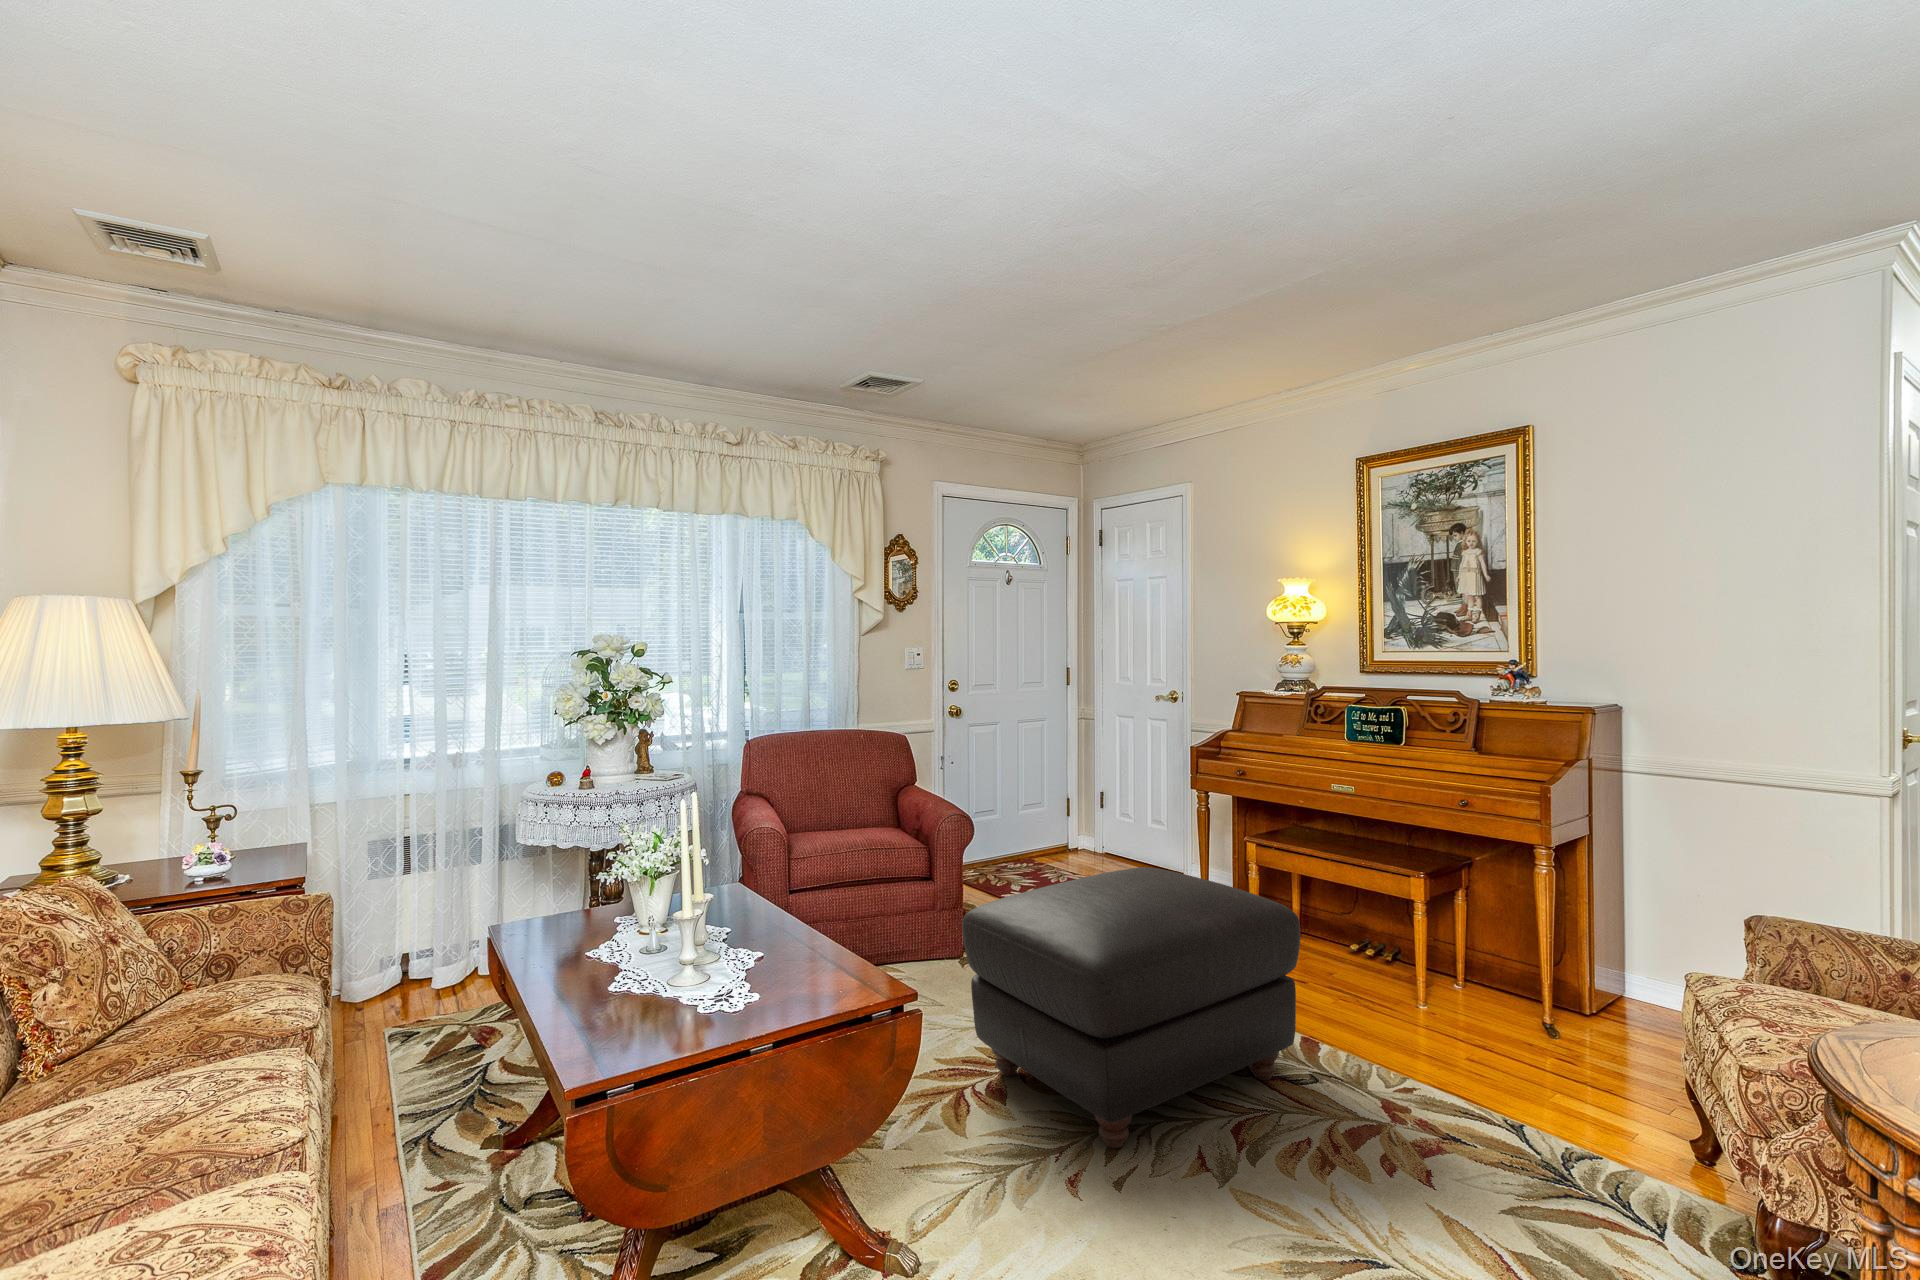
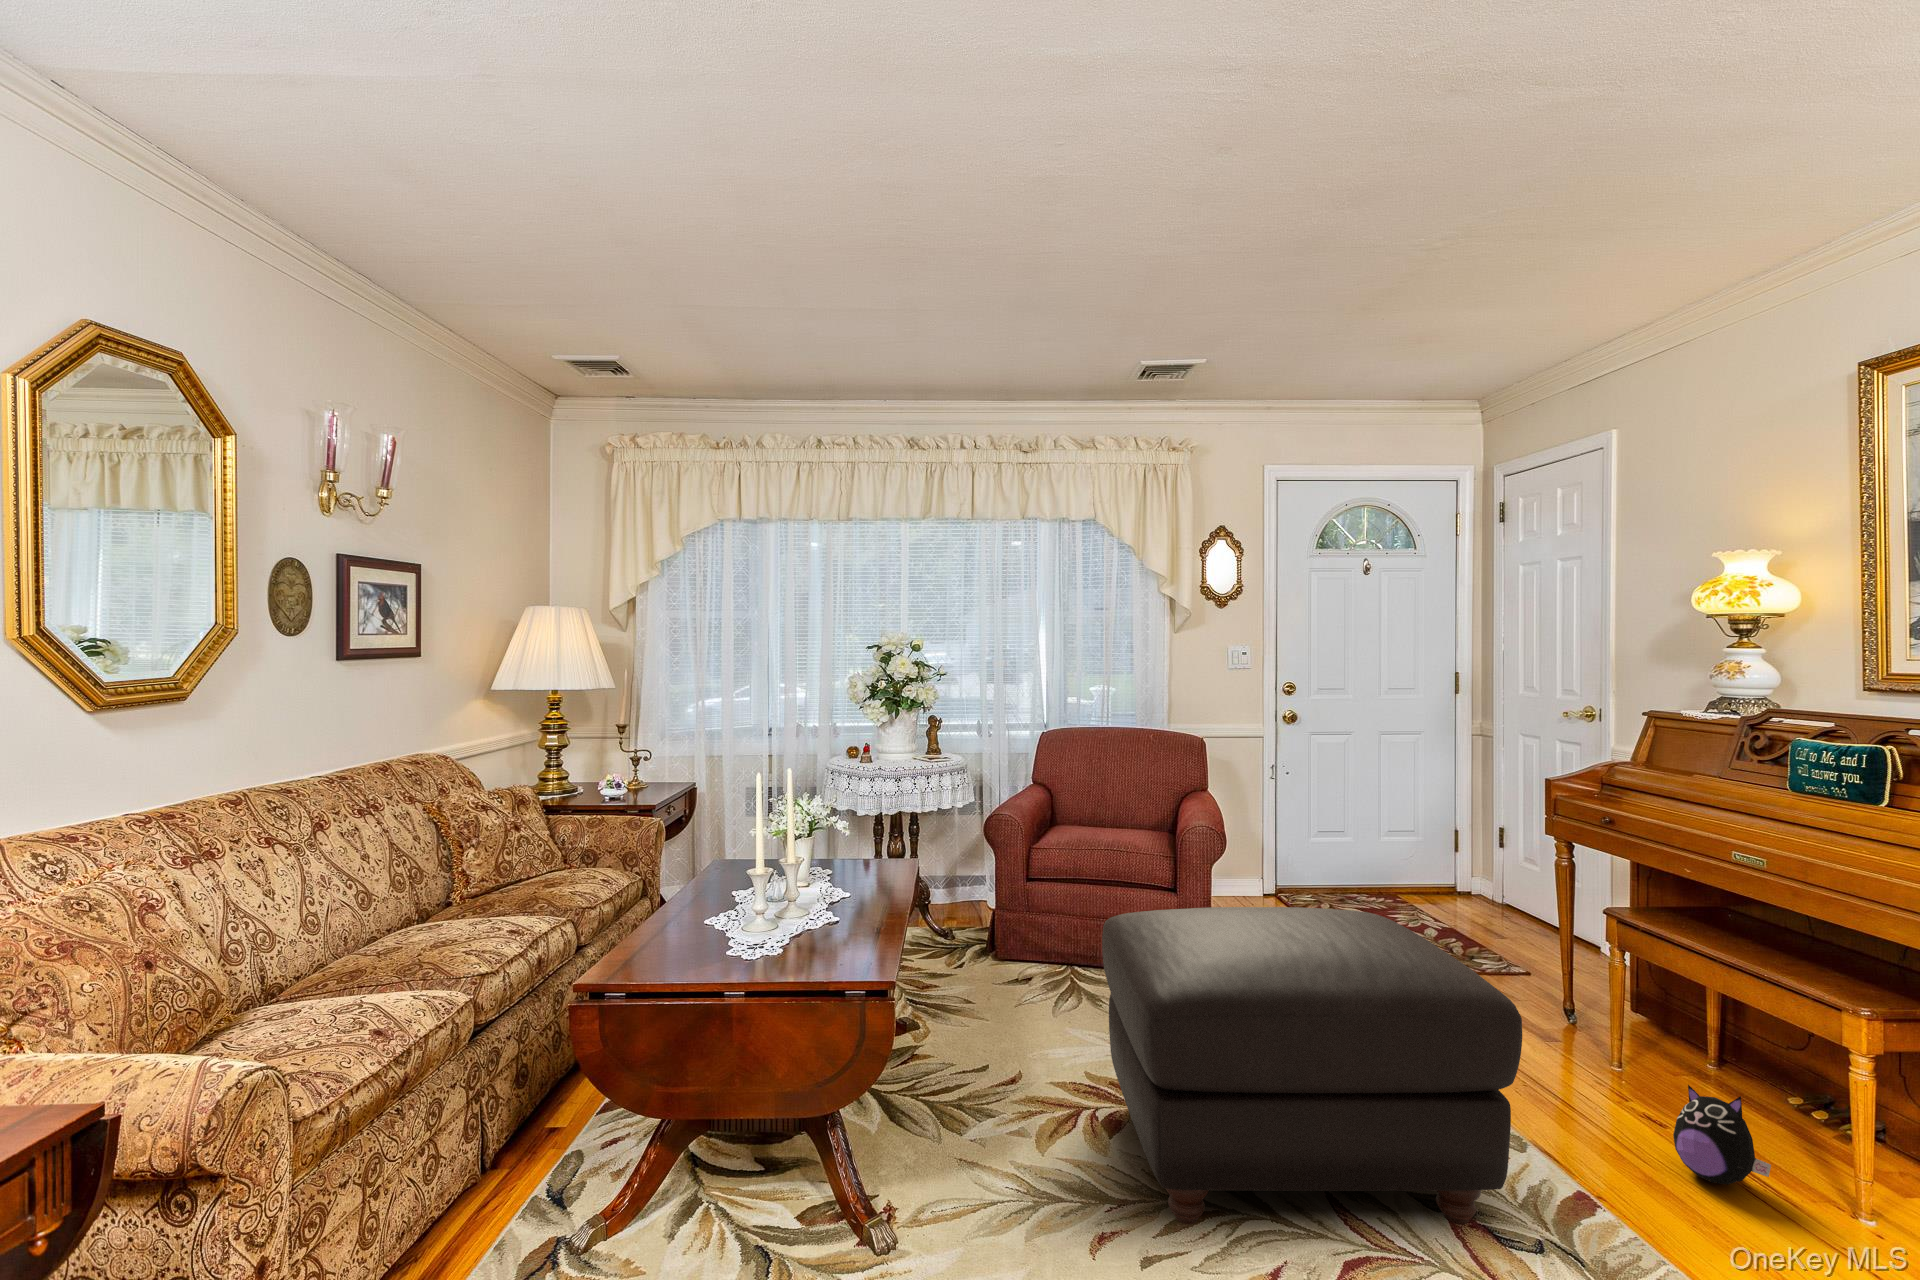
plush toy: none [1332,943,1387,1005] -> present [1673,1085,1771,1185]

